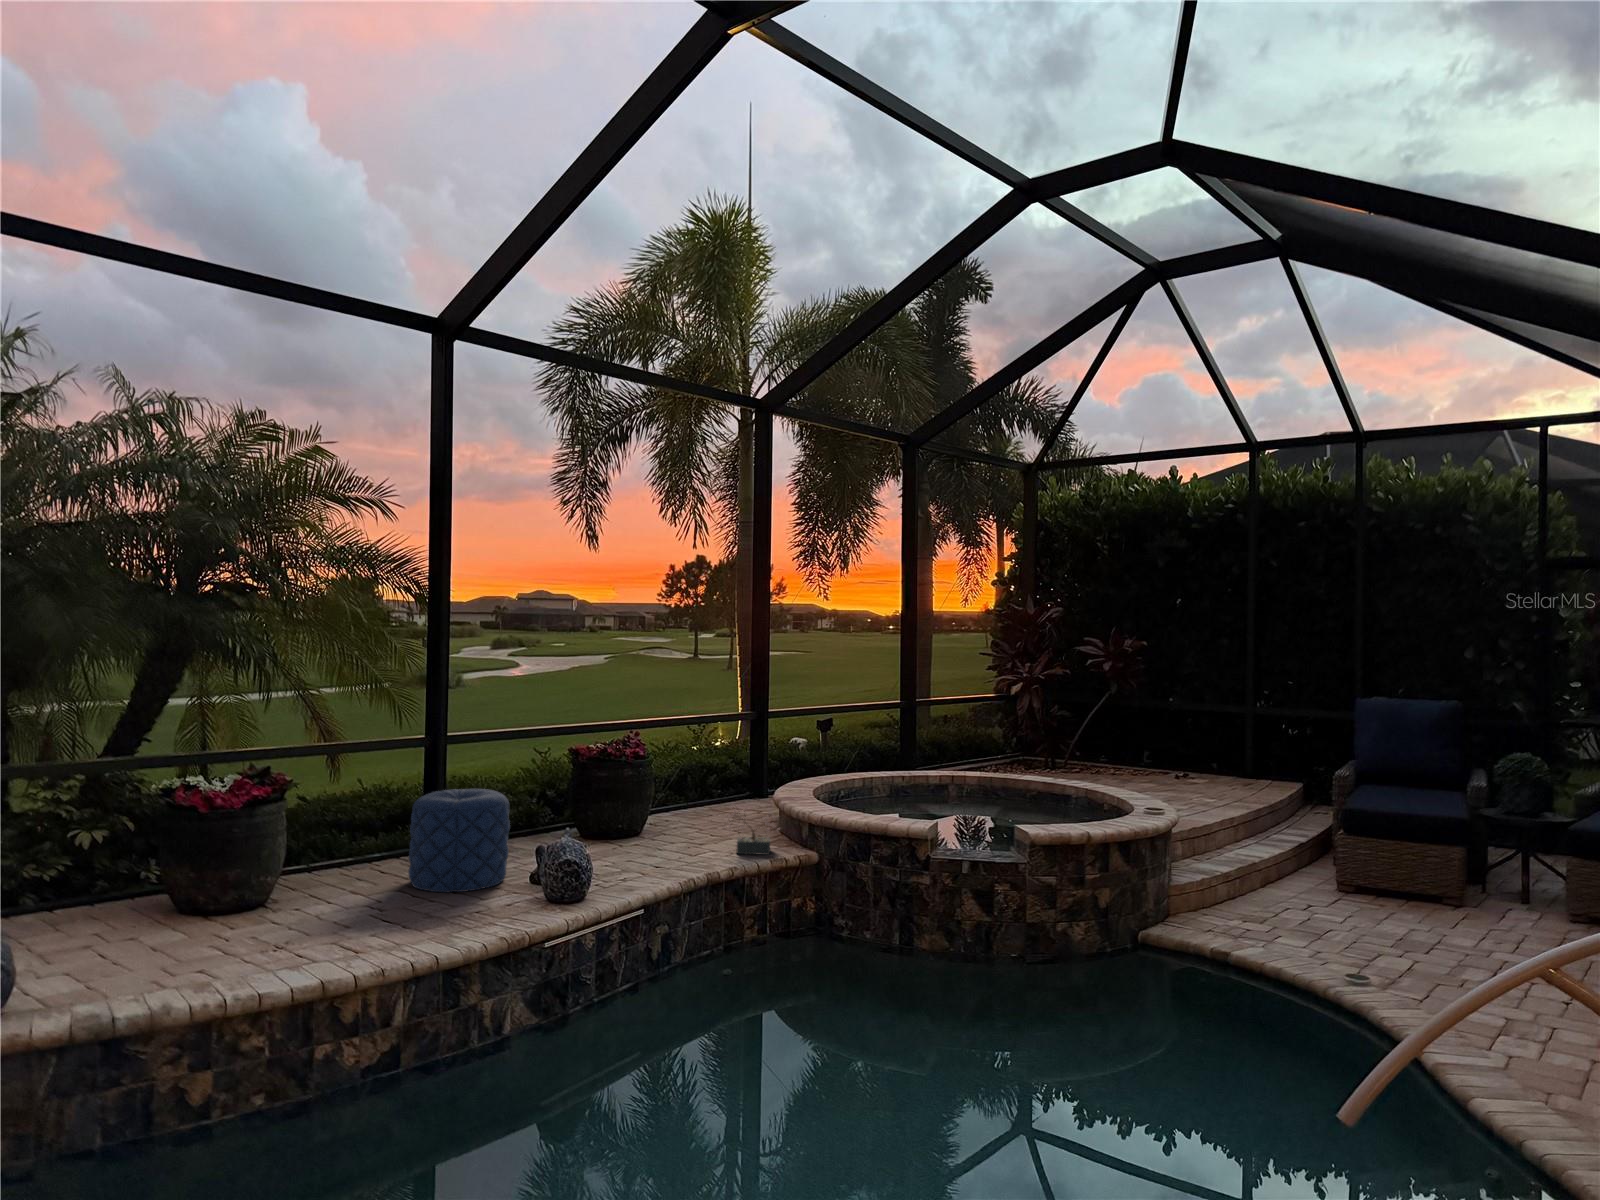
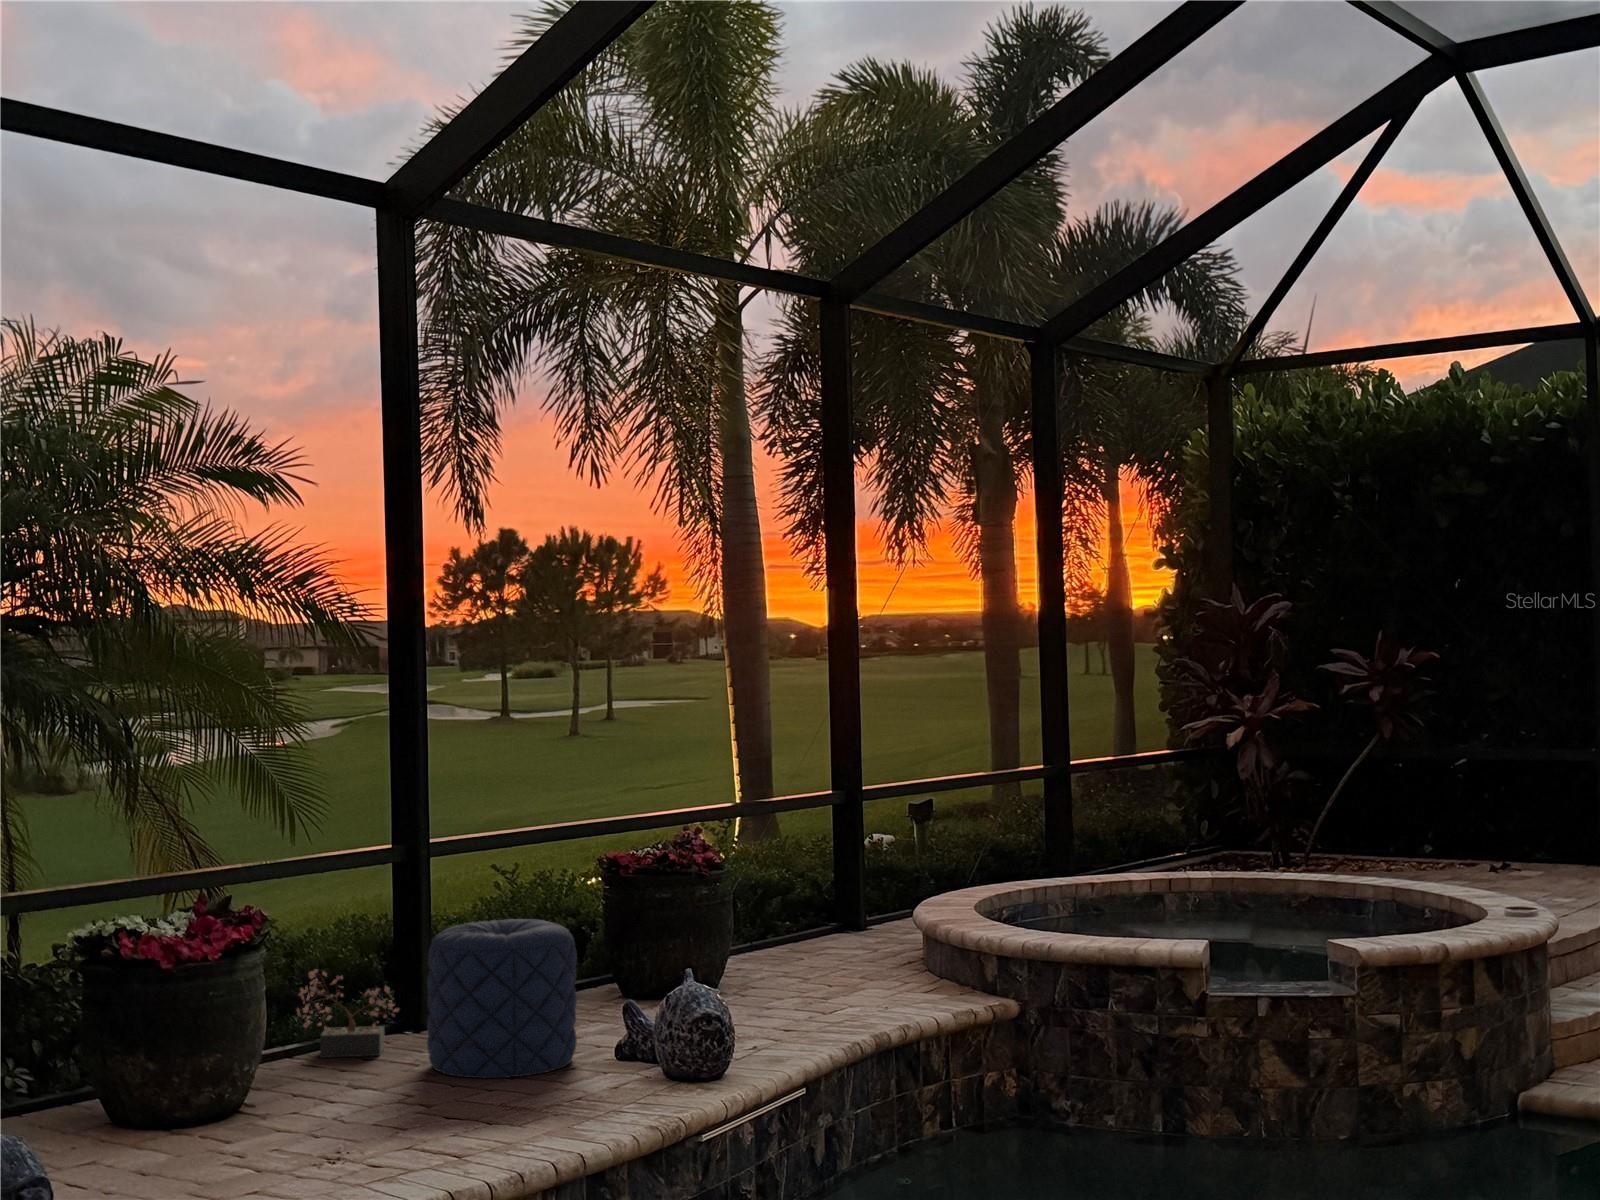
decorative plant: present [726,804,780,855] -> present [297,969,399,1058]

